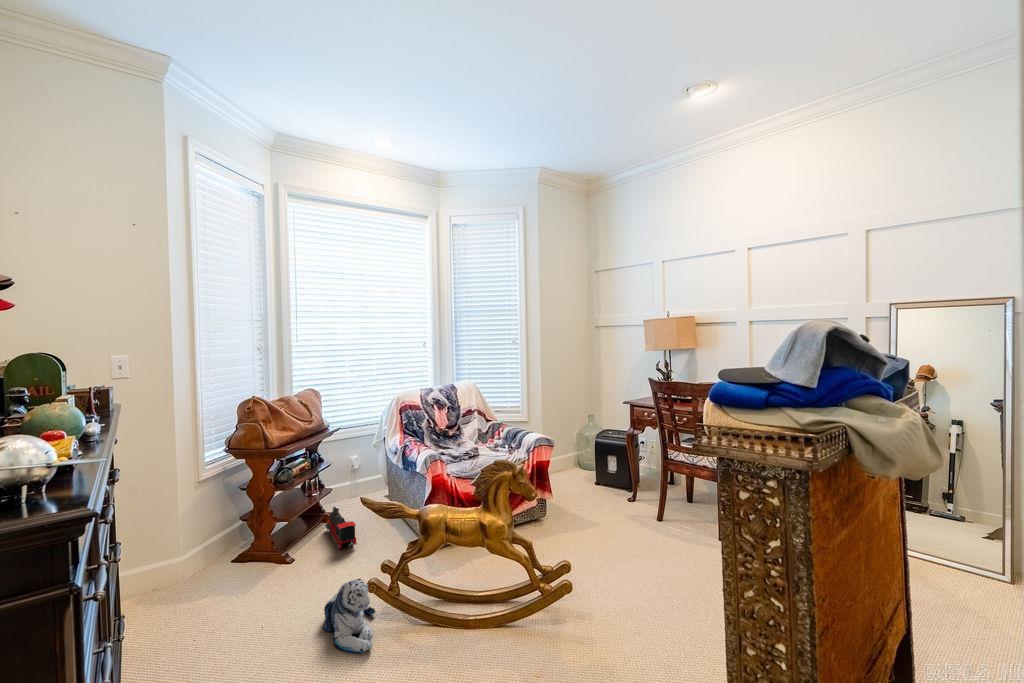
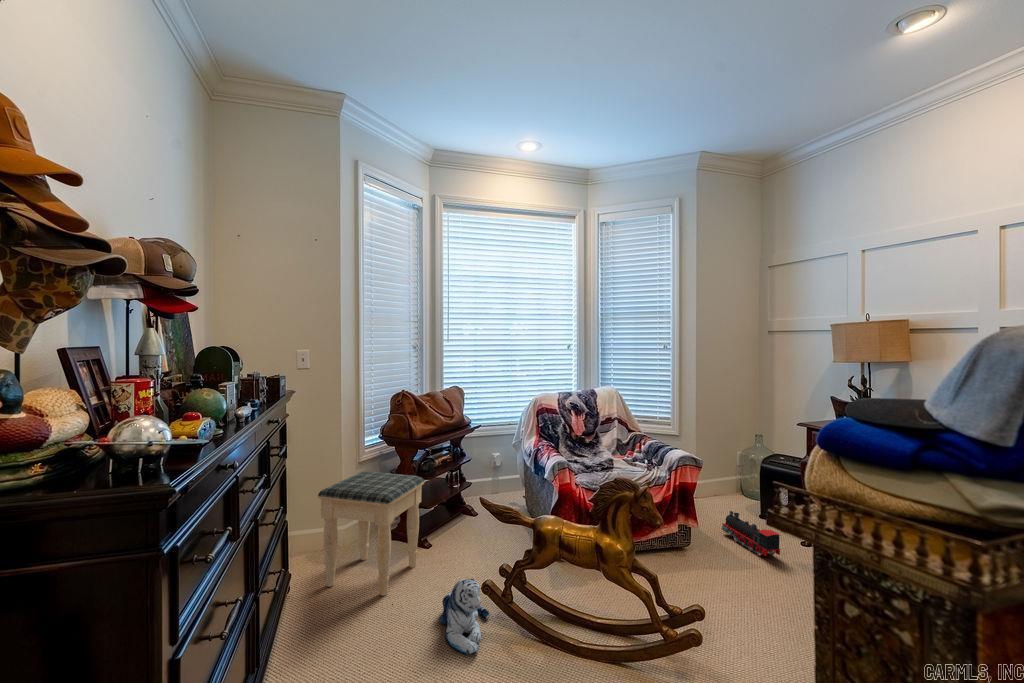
footstool: none [161,486,289,624] -> present [318,471,424,596]
toy train: present [325,507,357,548] -> present [722,511,780,556]

